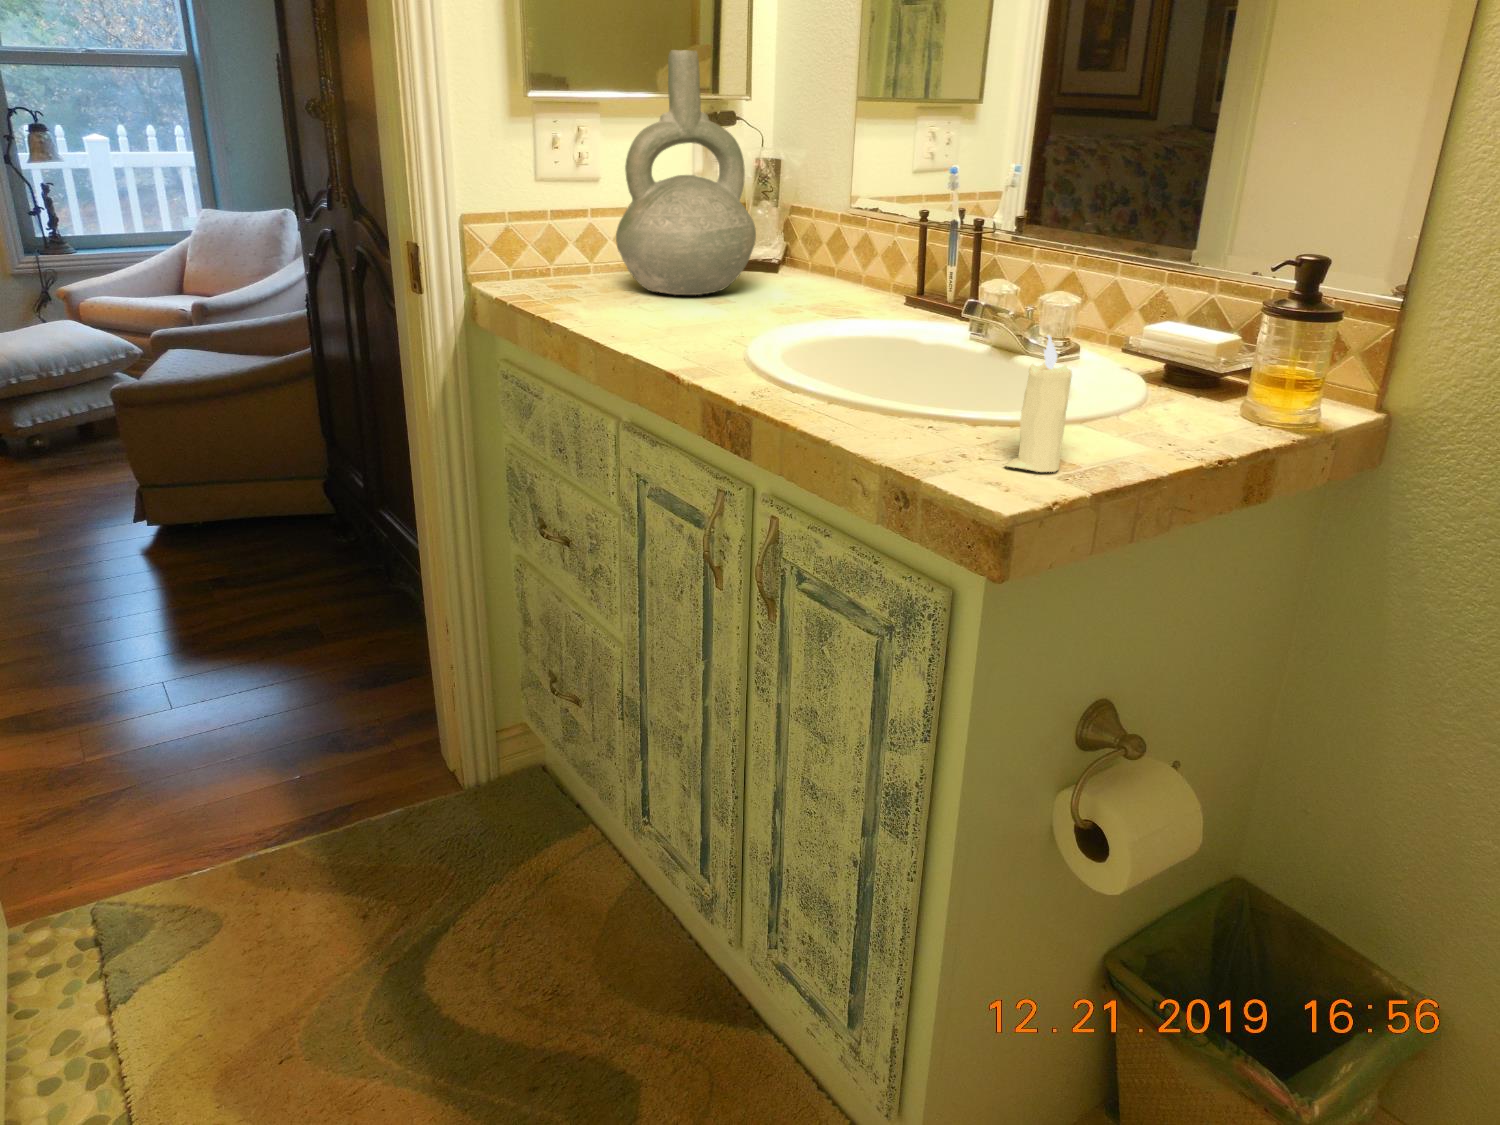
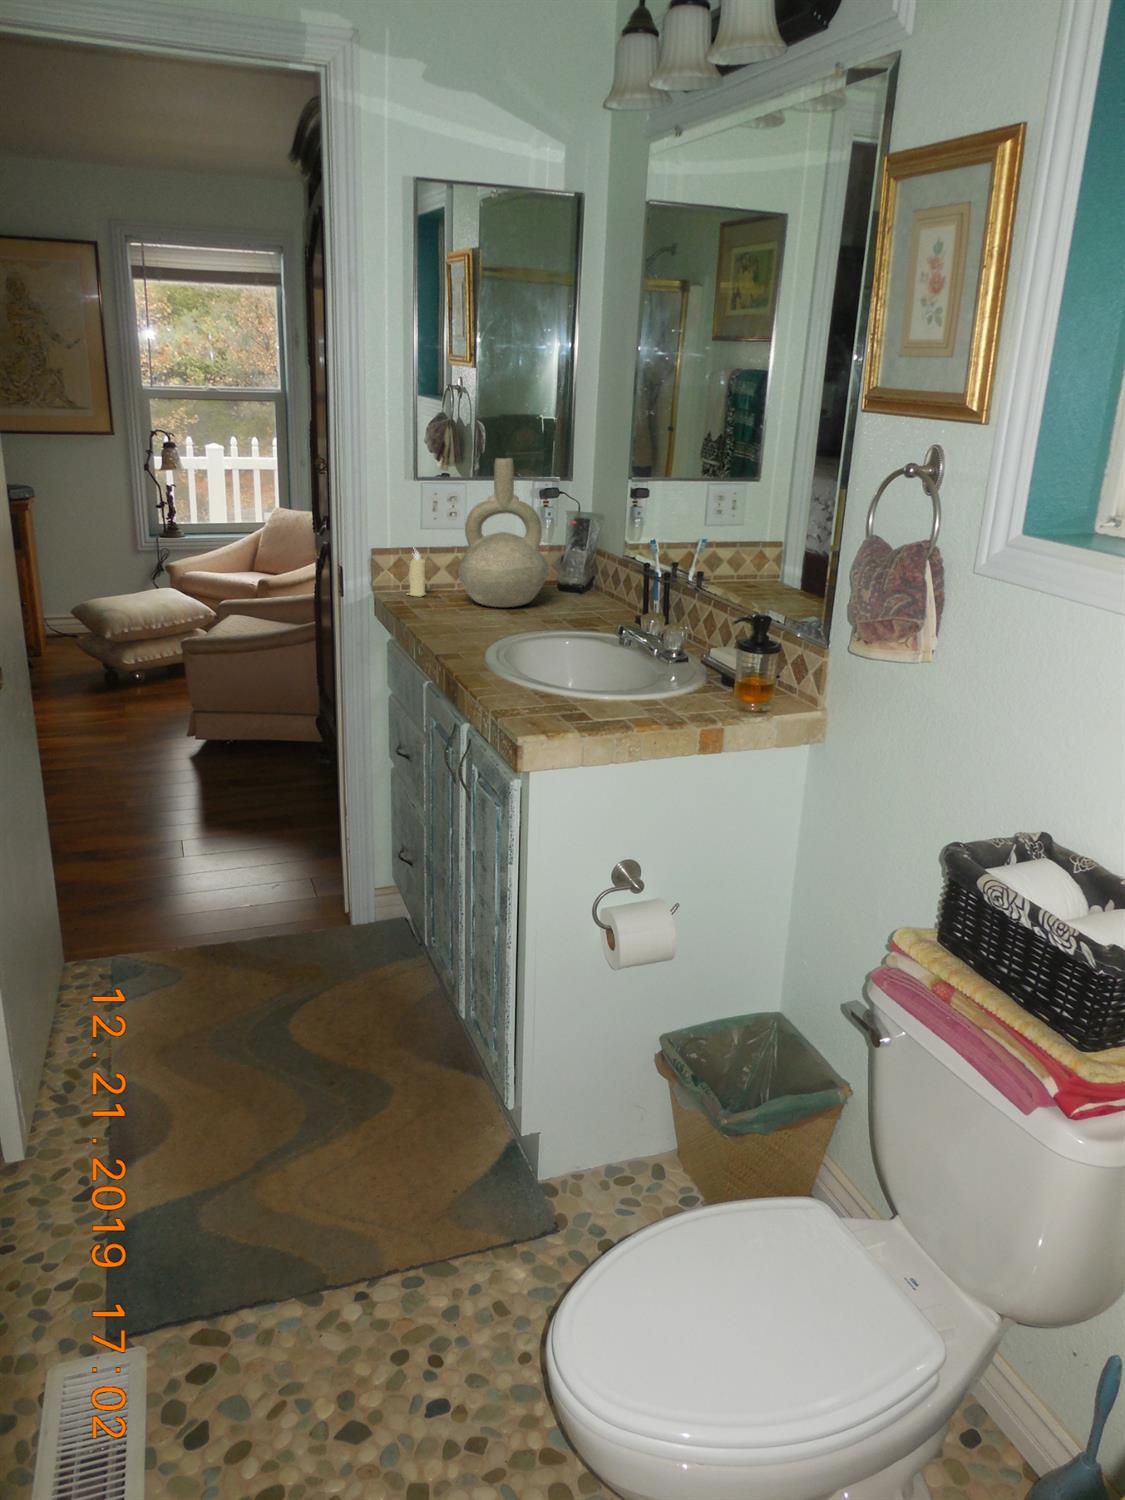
candle: present [1005,335,1072,472] -> present [407,551,426,596]

